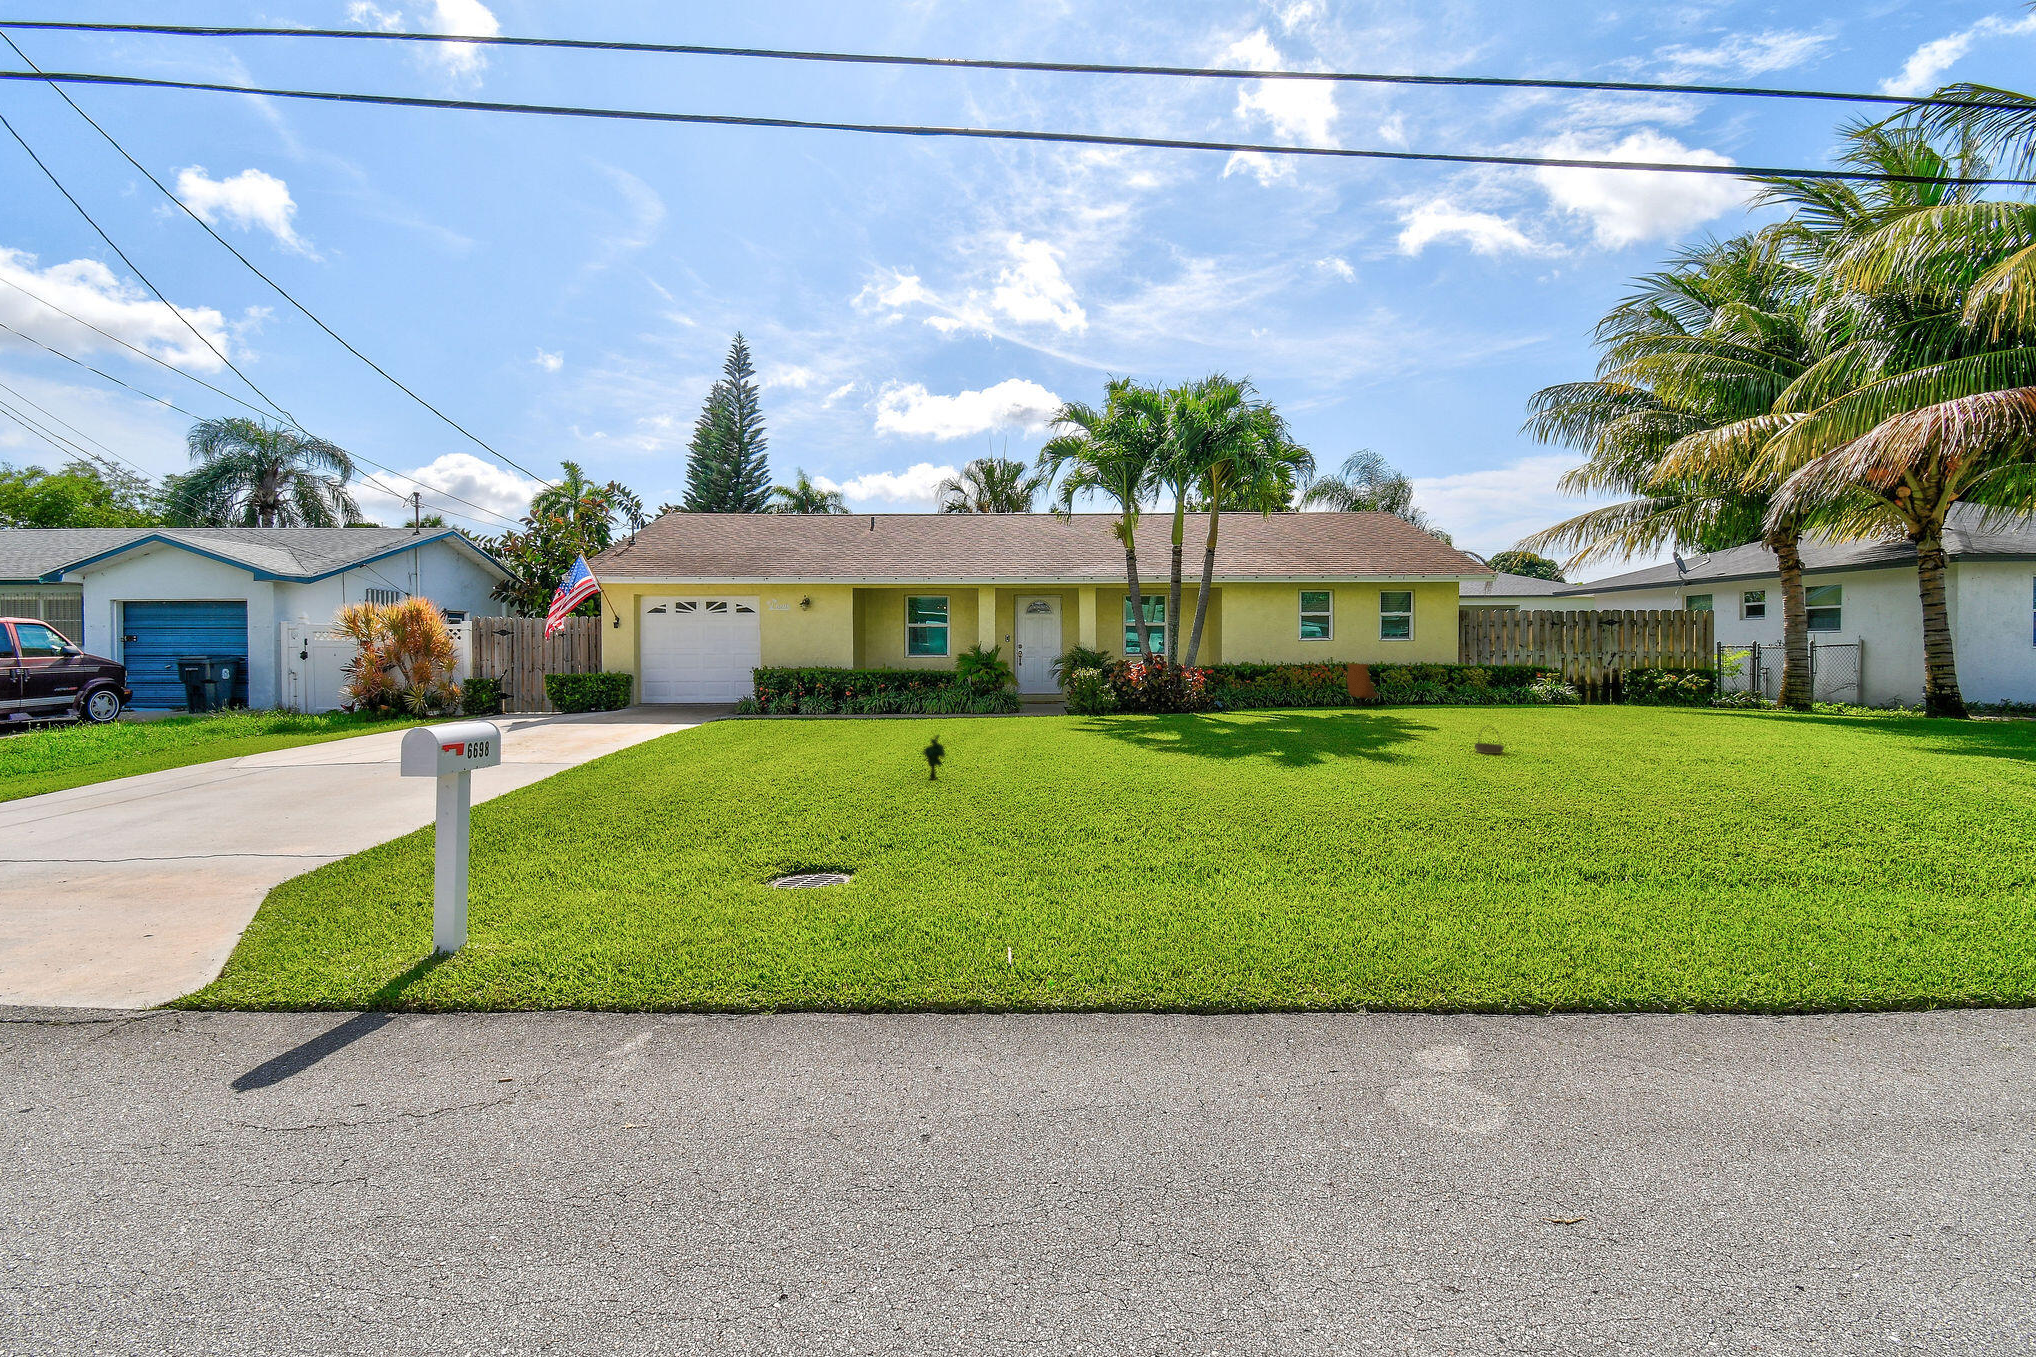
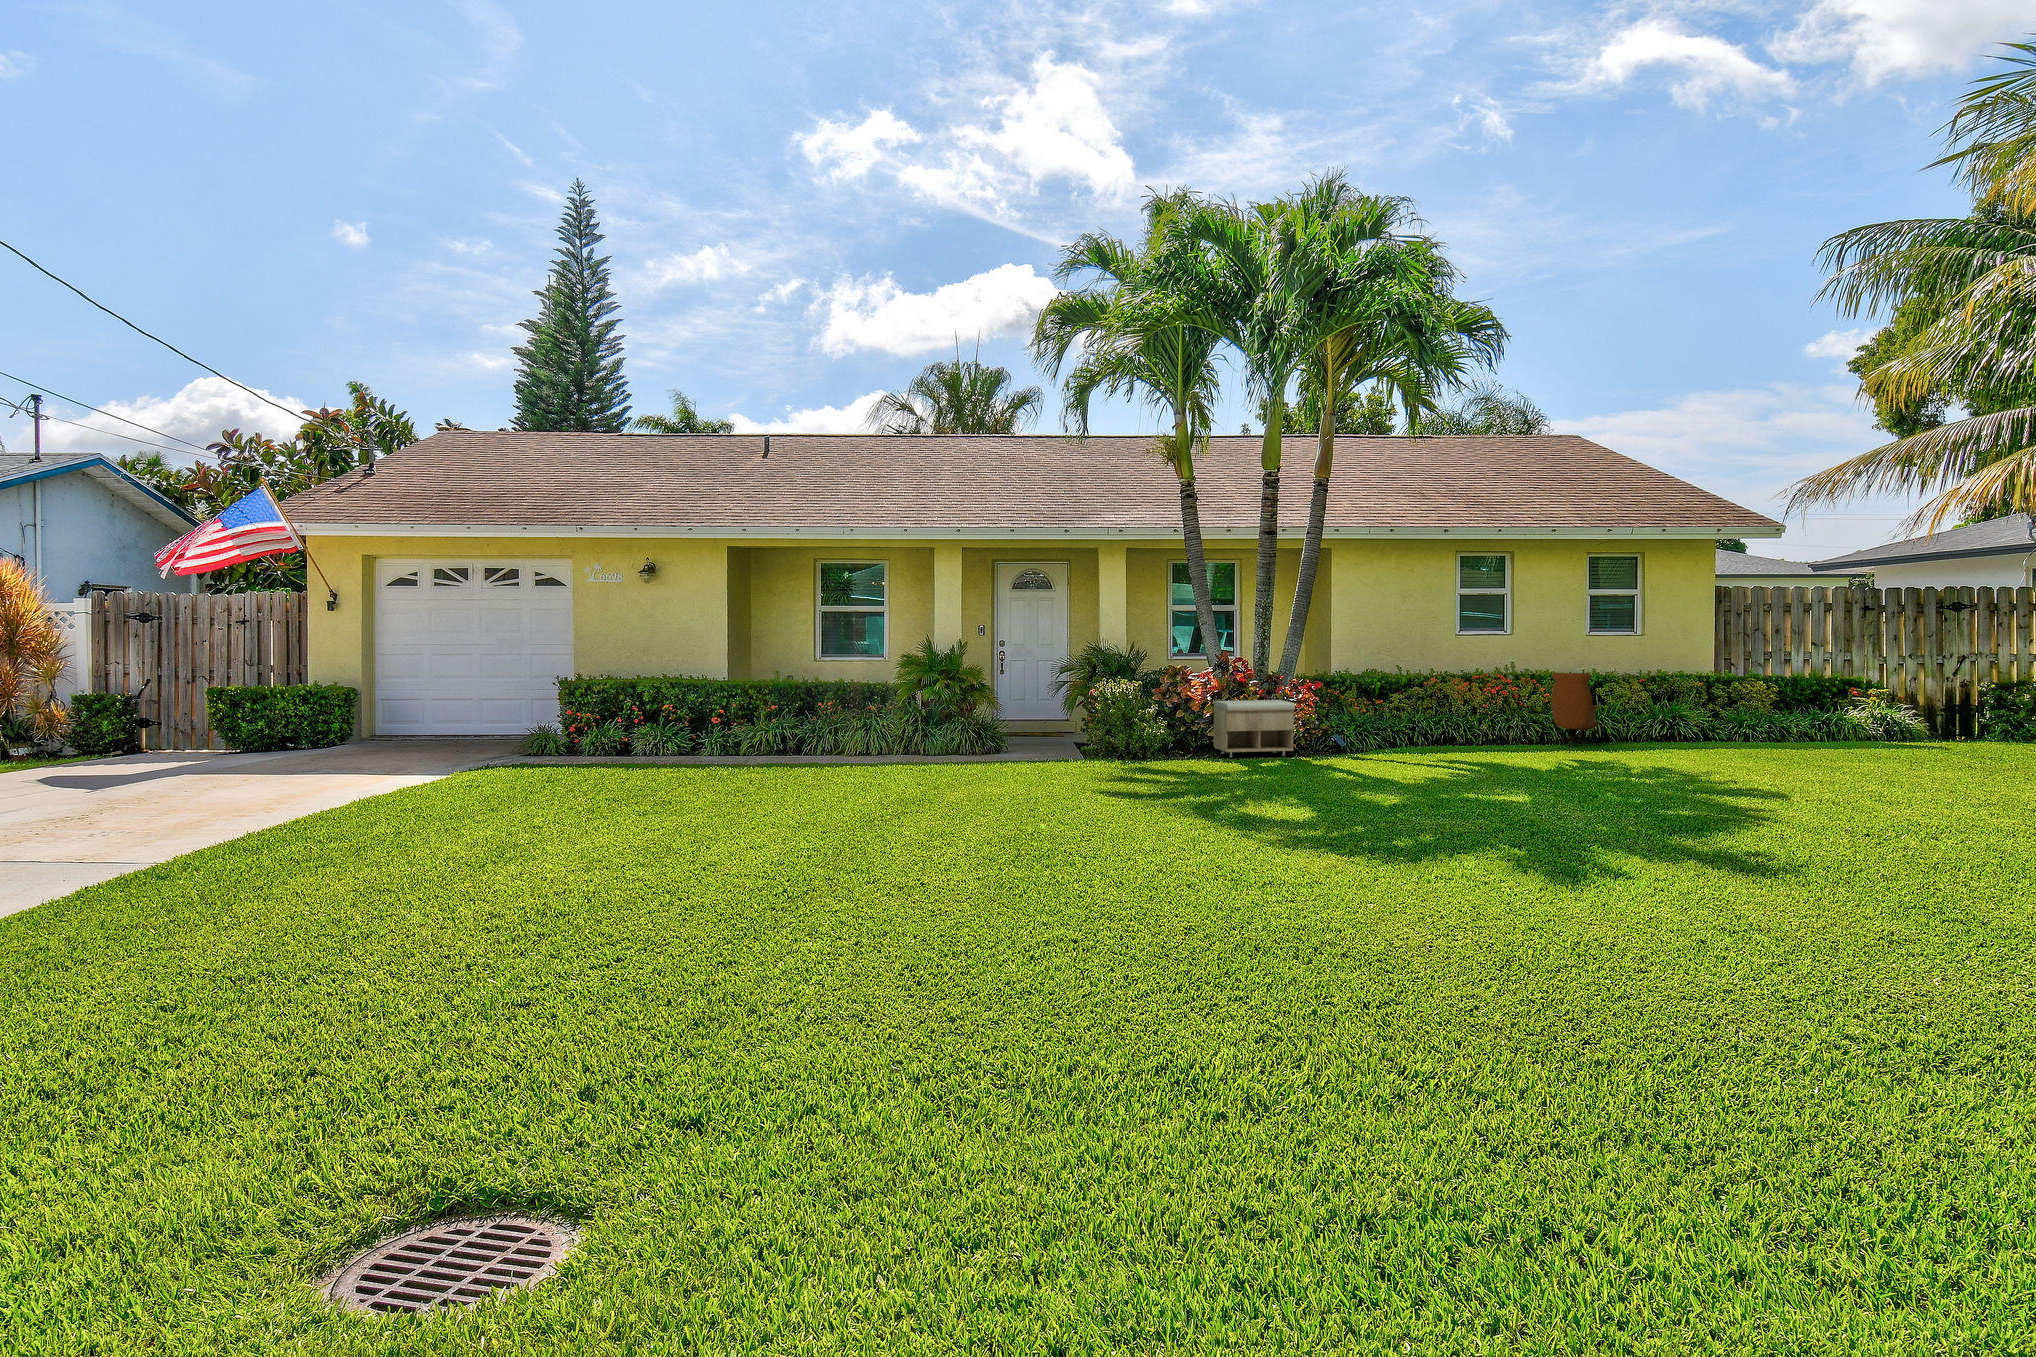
storage bench: none [1143,680,1190,713] -> present [1214,700,1295,757]
basket: present [1475,731,1504,754] -> none [1890,803,1959,860]
decorative plant: present [922,735,945,780] -> none [796,841,855,941]

